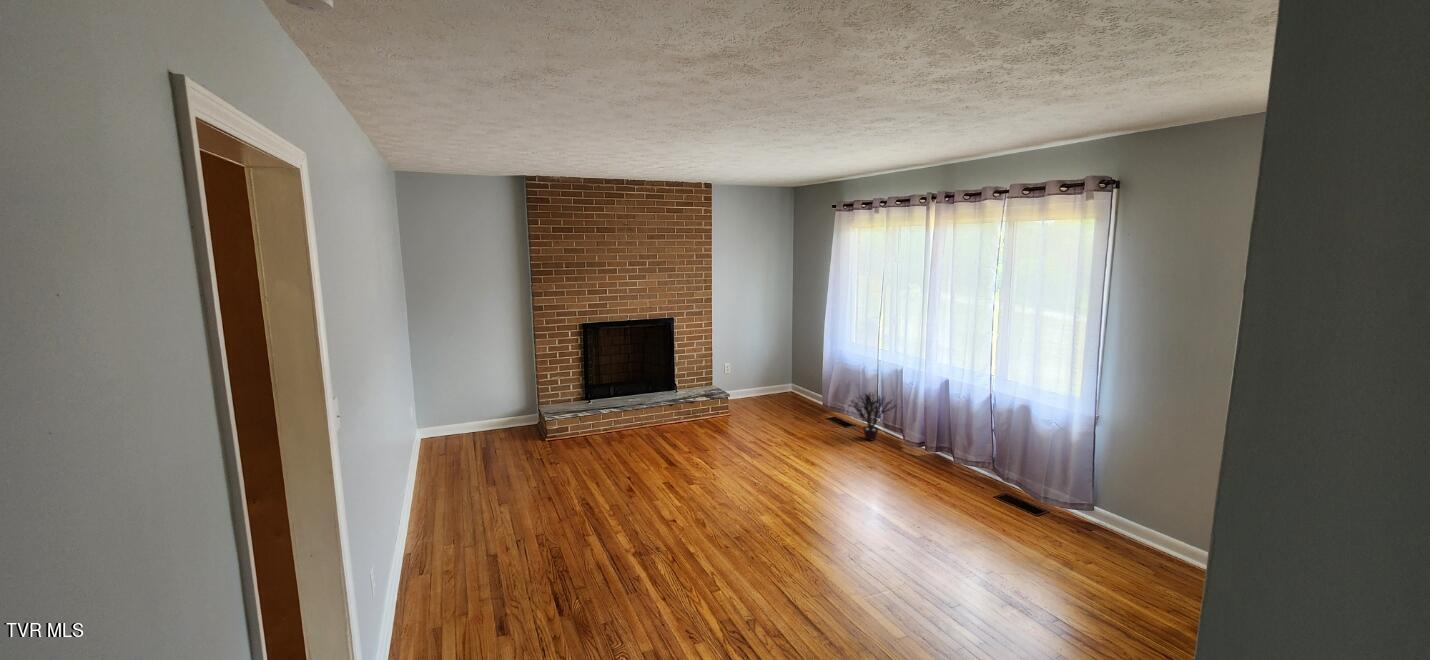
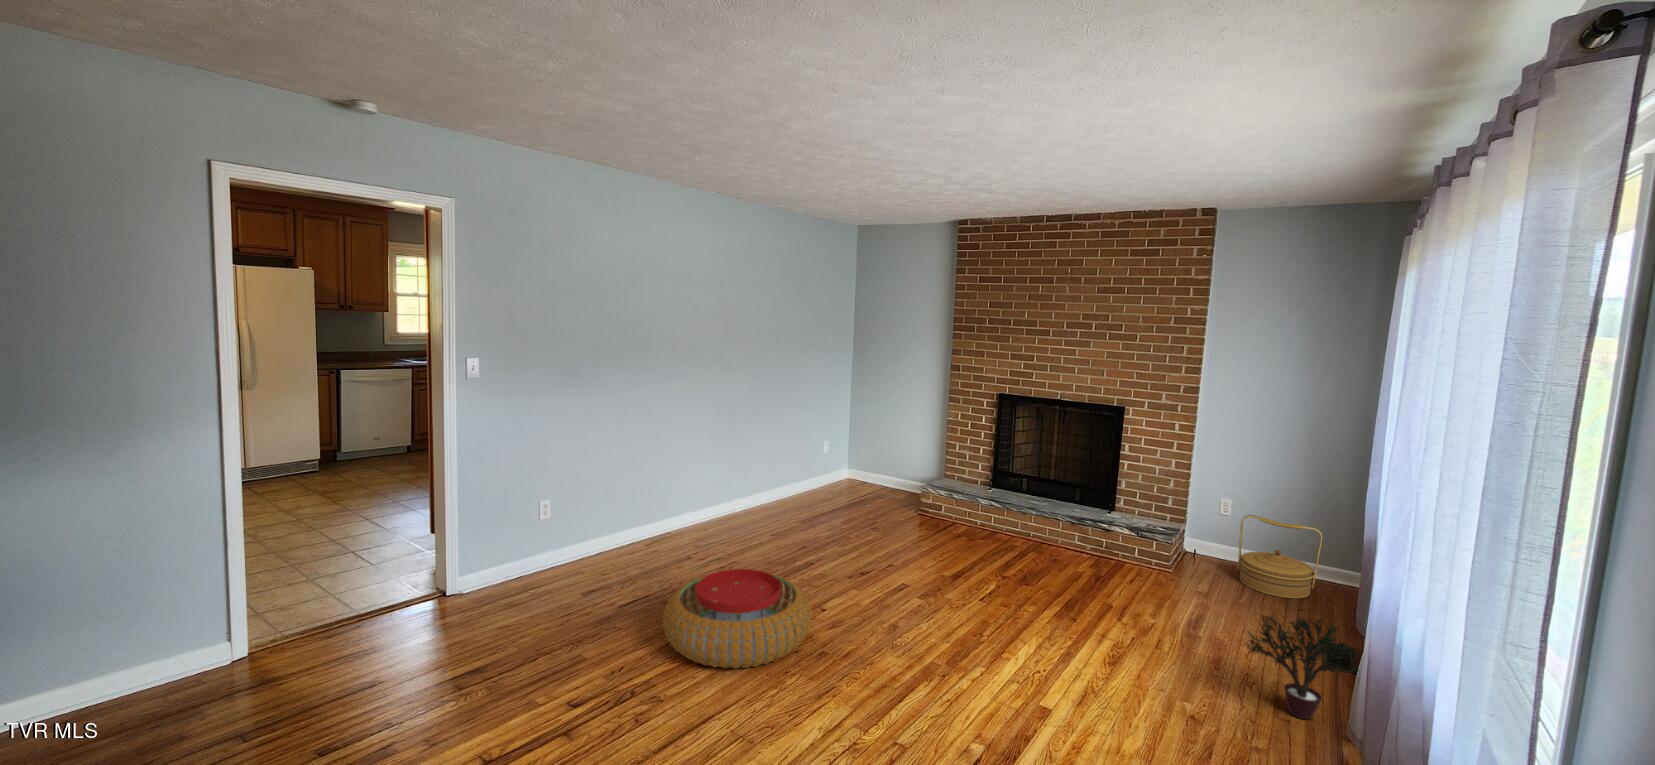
woven basket: none [744,363,780,405] -> present [1238,515,1323,599]
pouf: none [608,502,746,601] -> present [663,569,812,669]

